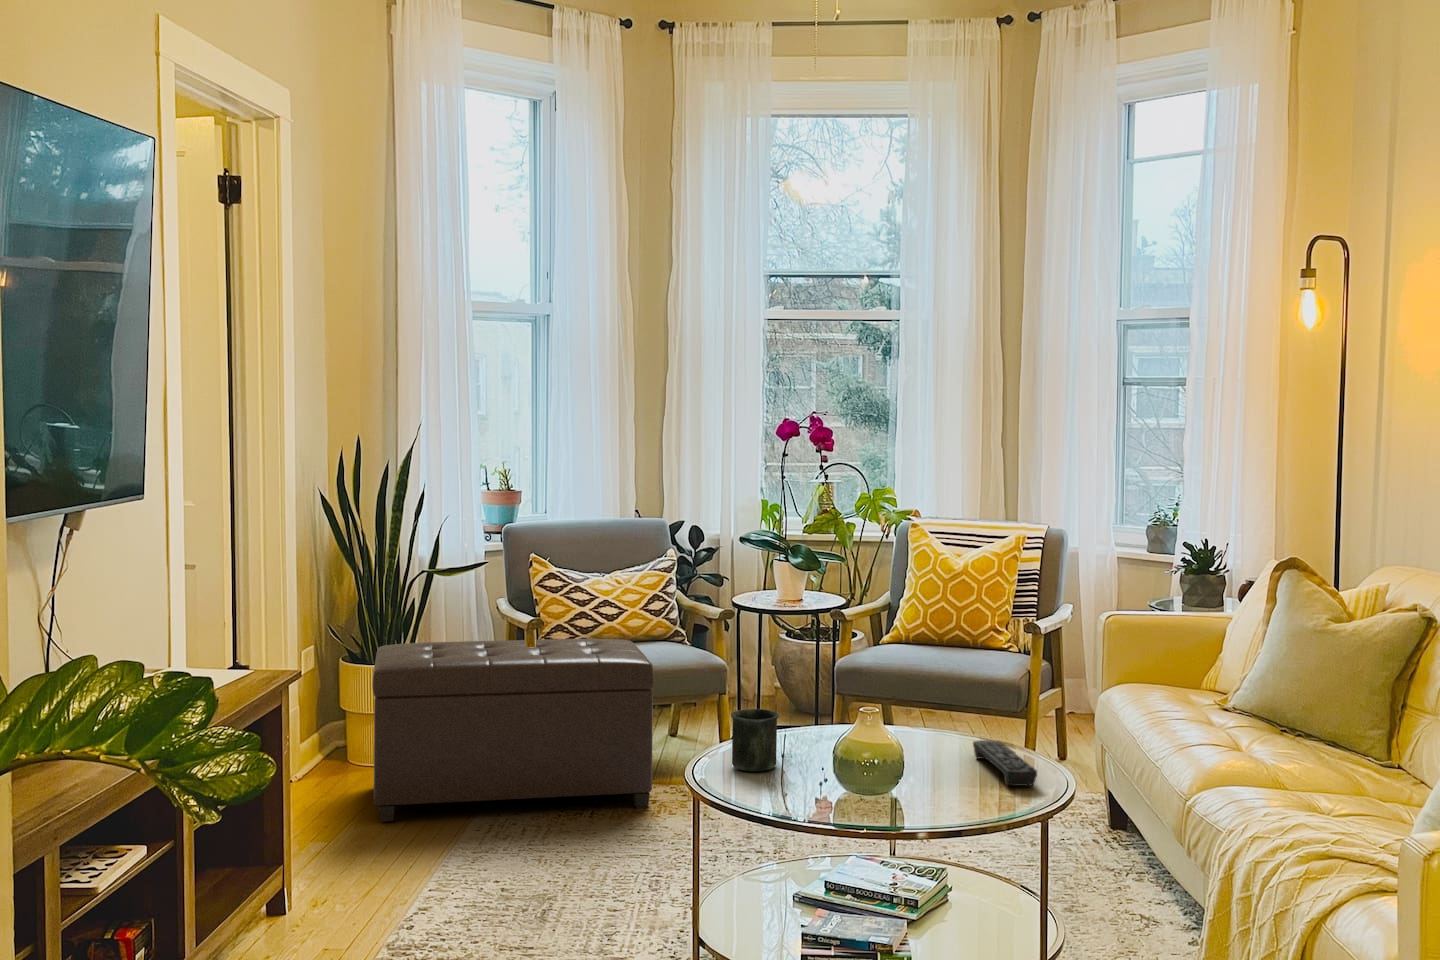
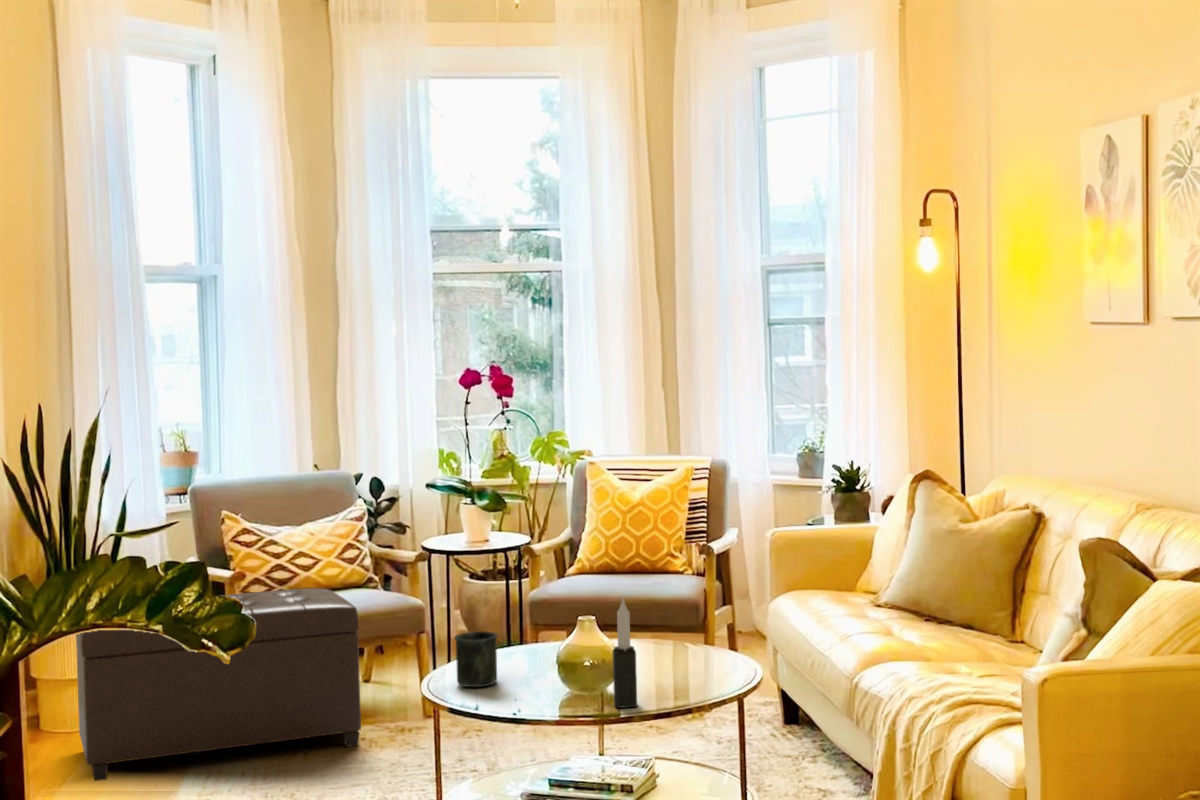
candle: none [899,689,926,814] -> present [613,598,637,708]
remote control: present [973,740,1037,786] -> none [669,645,728,680]

